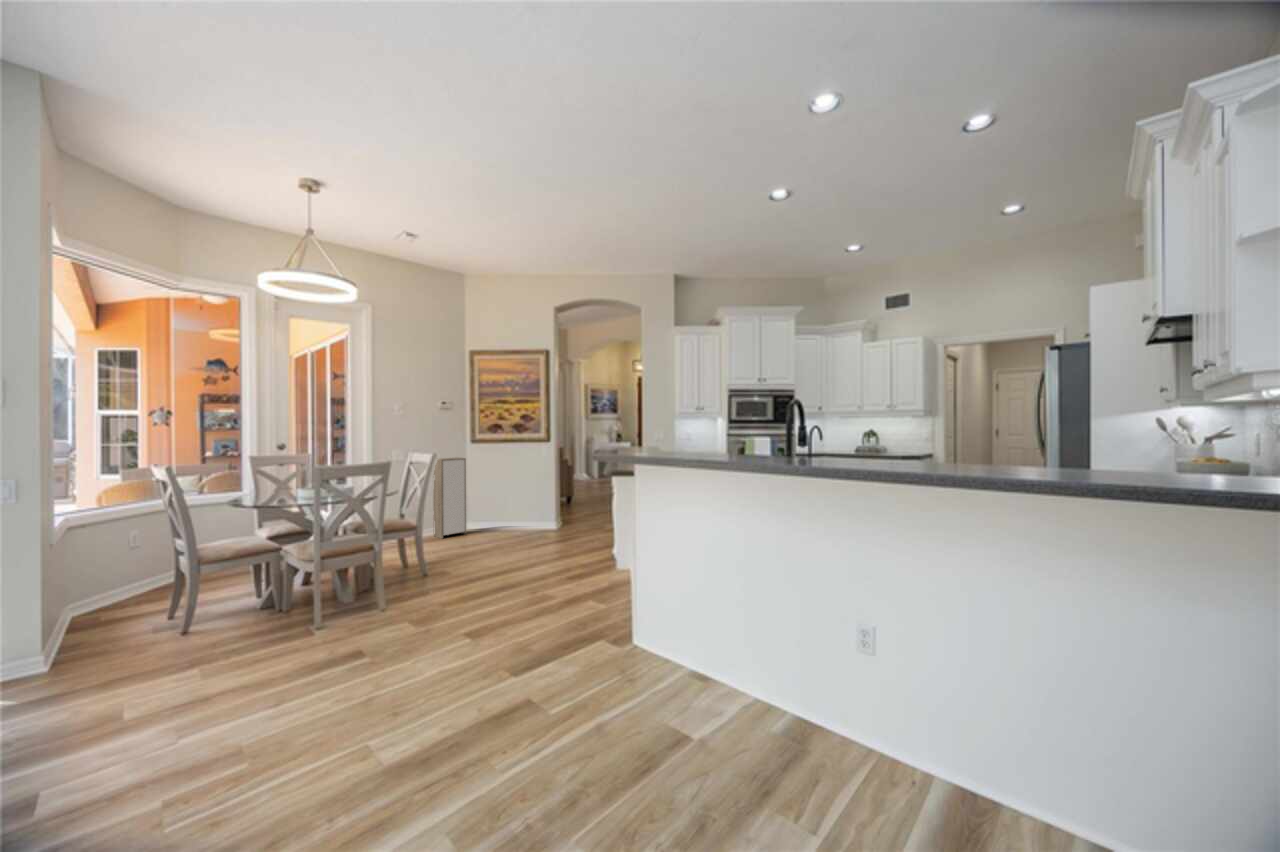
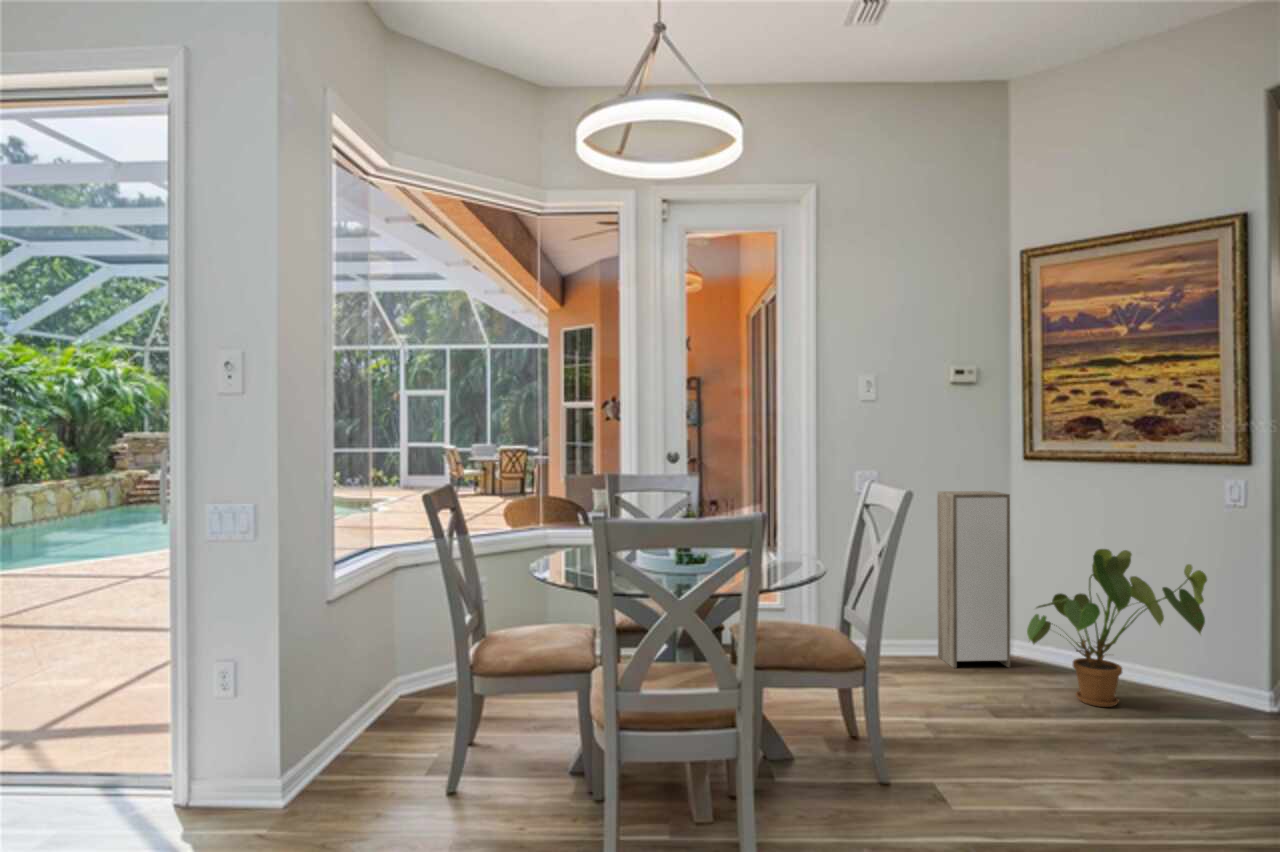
house plant: none [474,478,538,540] -> present [1027,549,1207,707]

